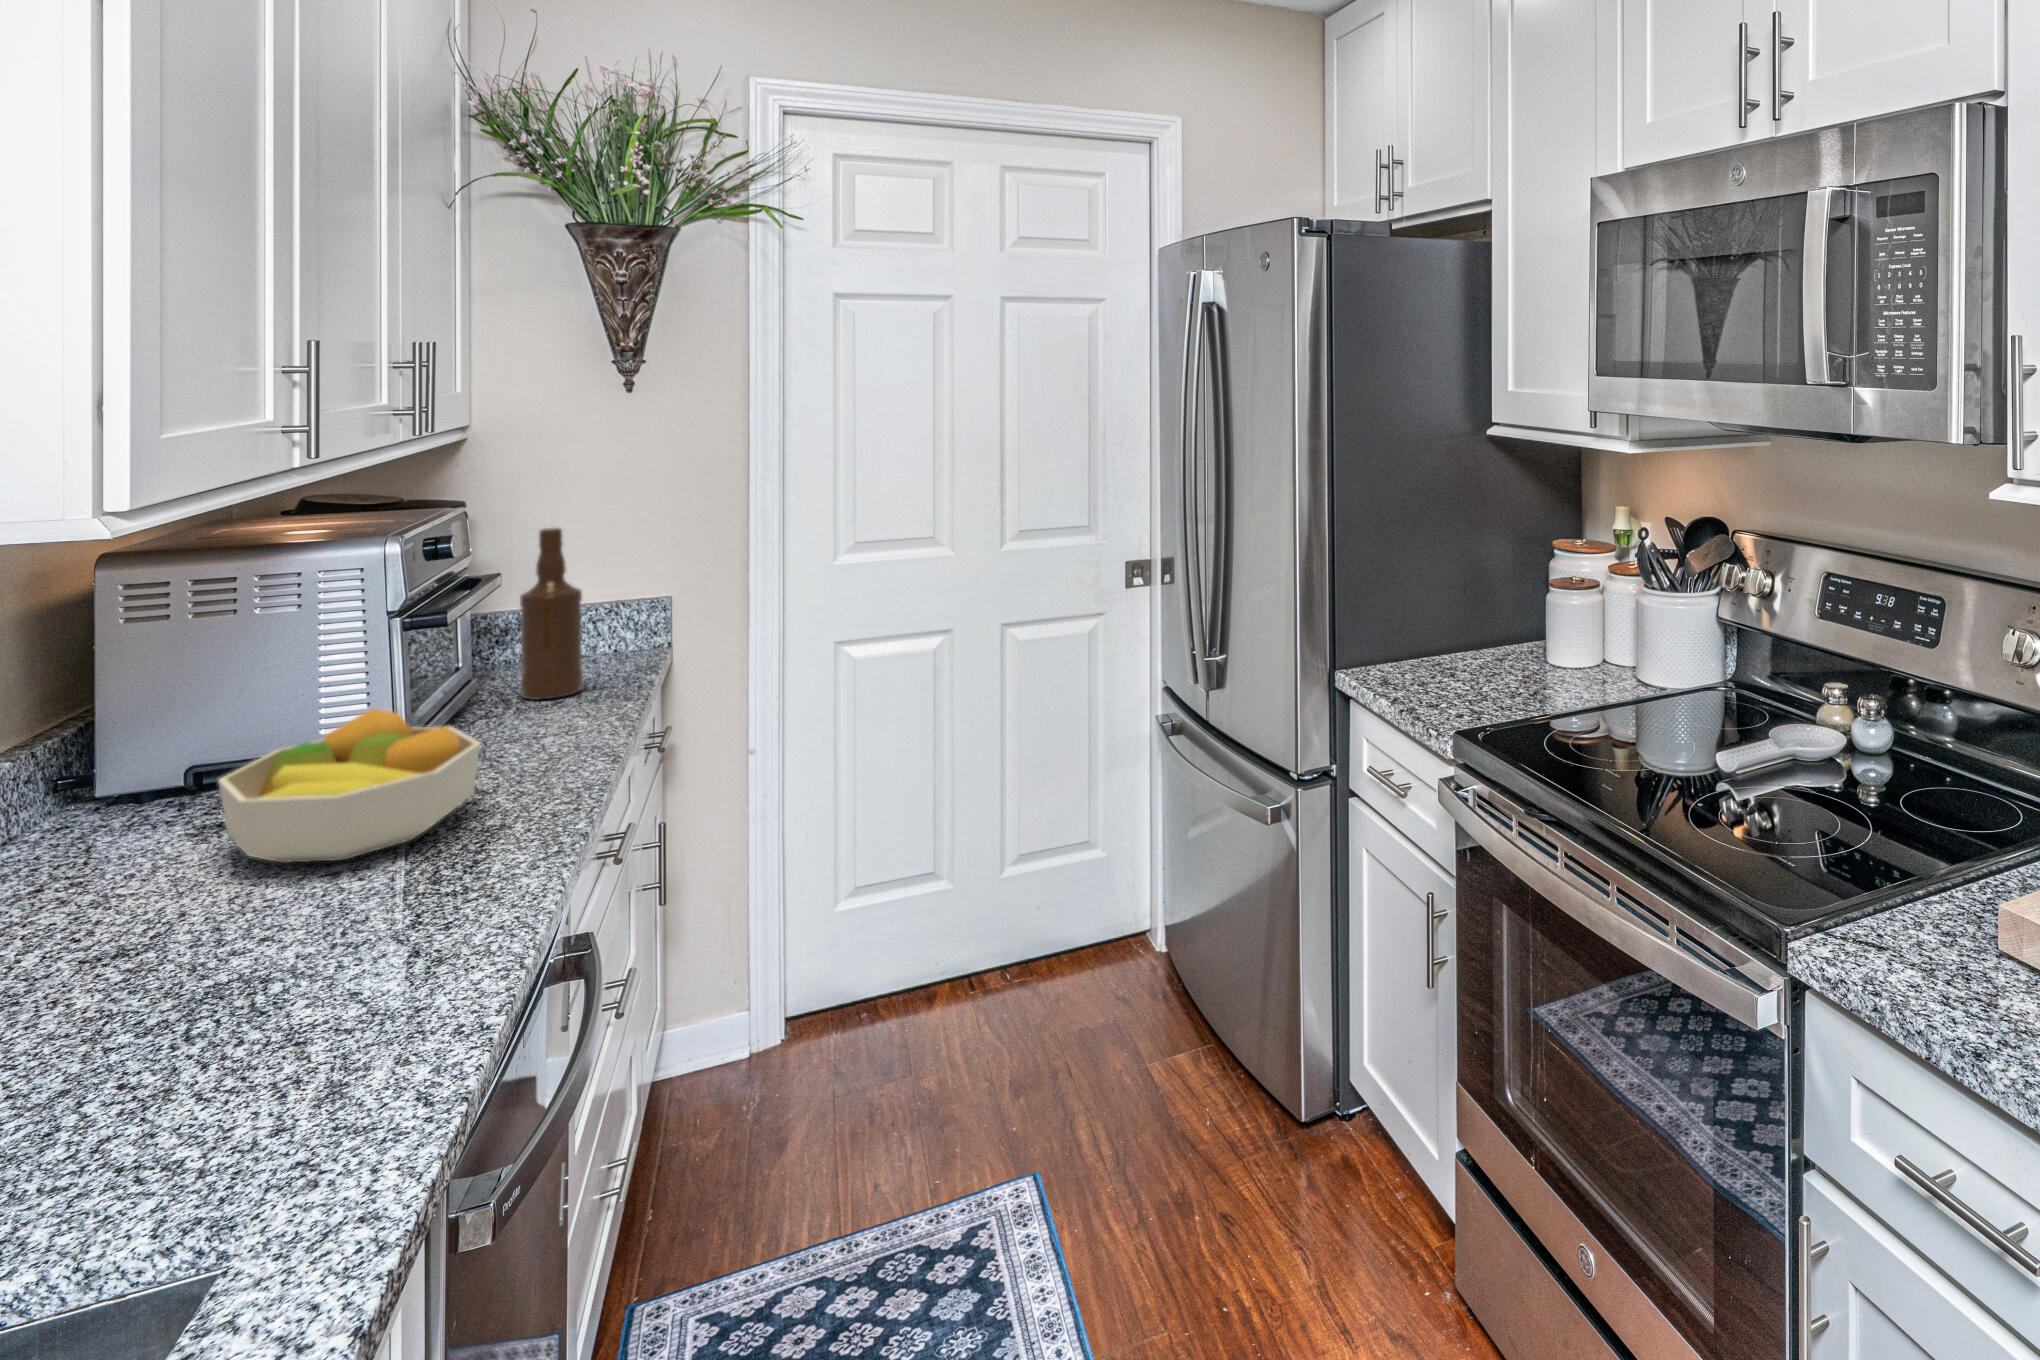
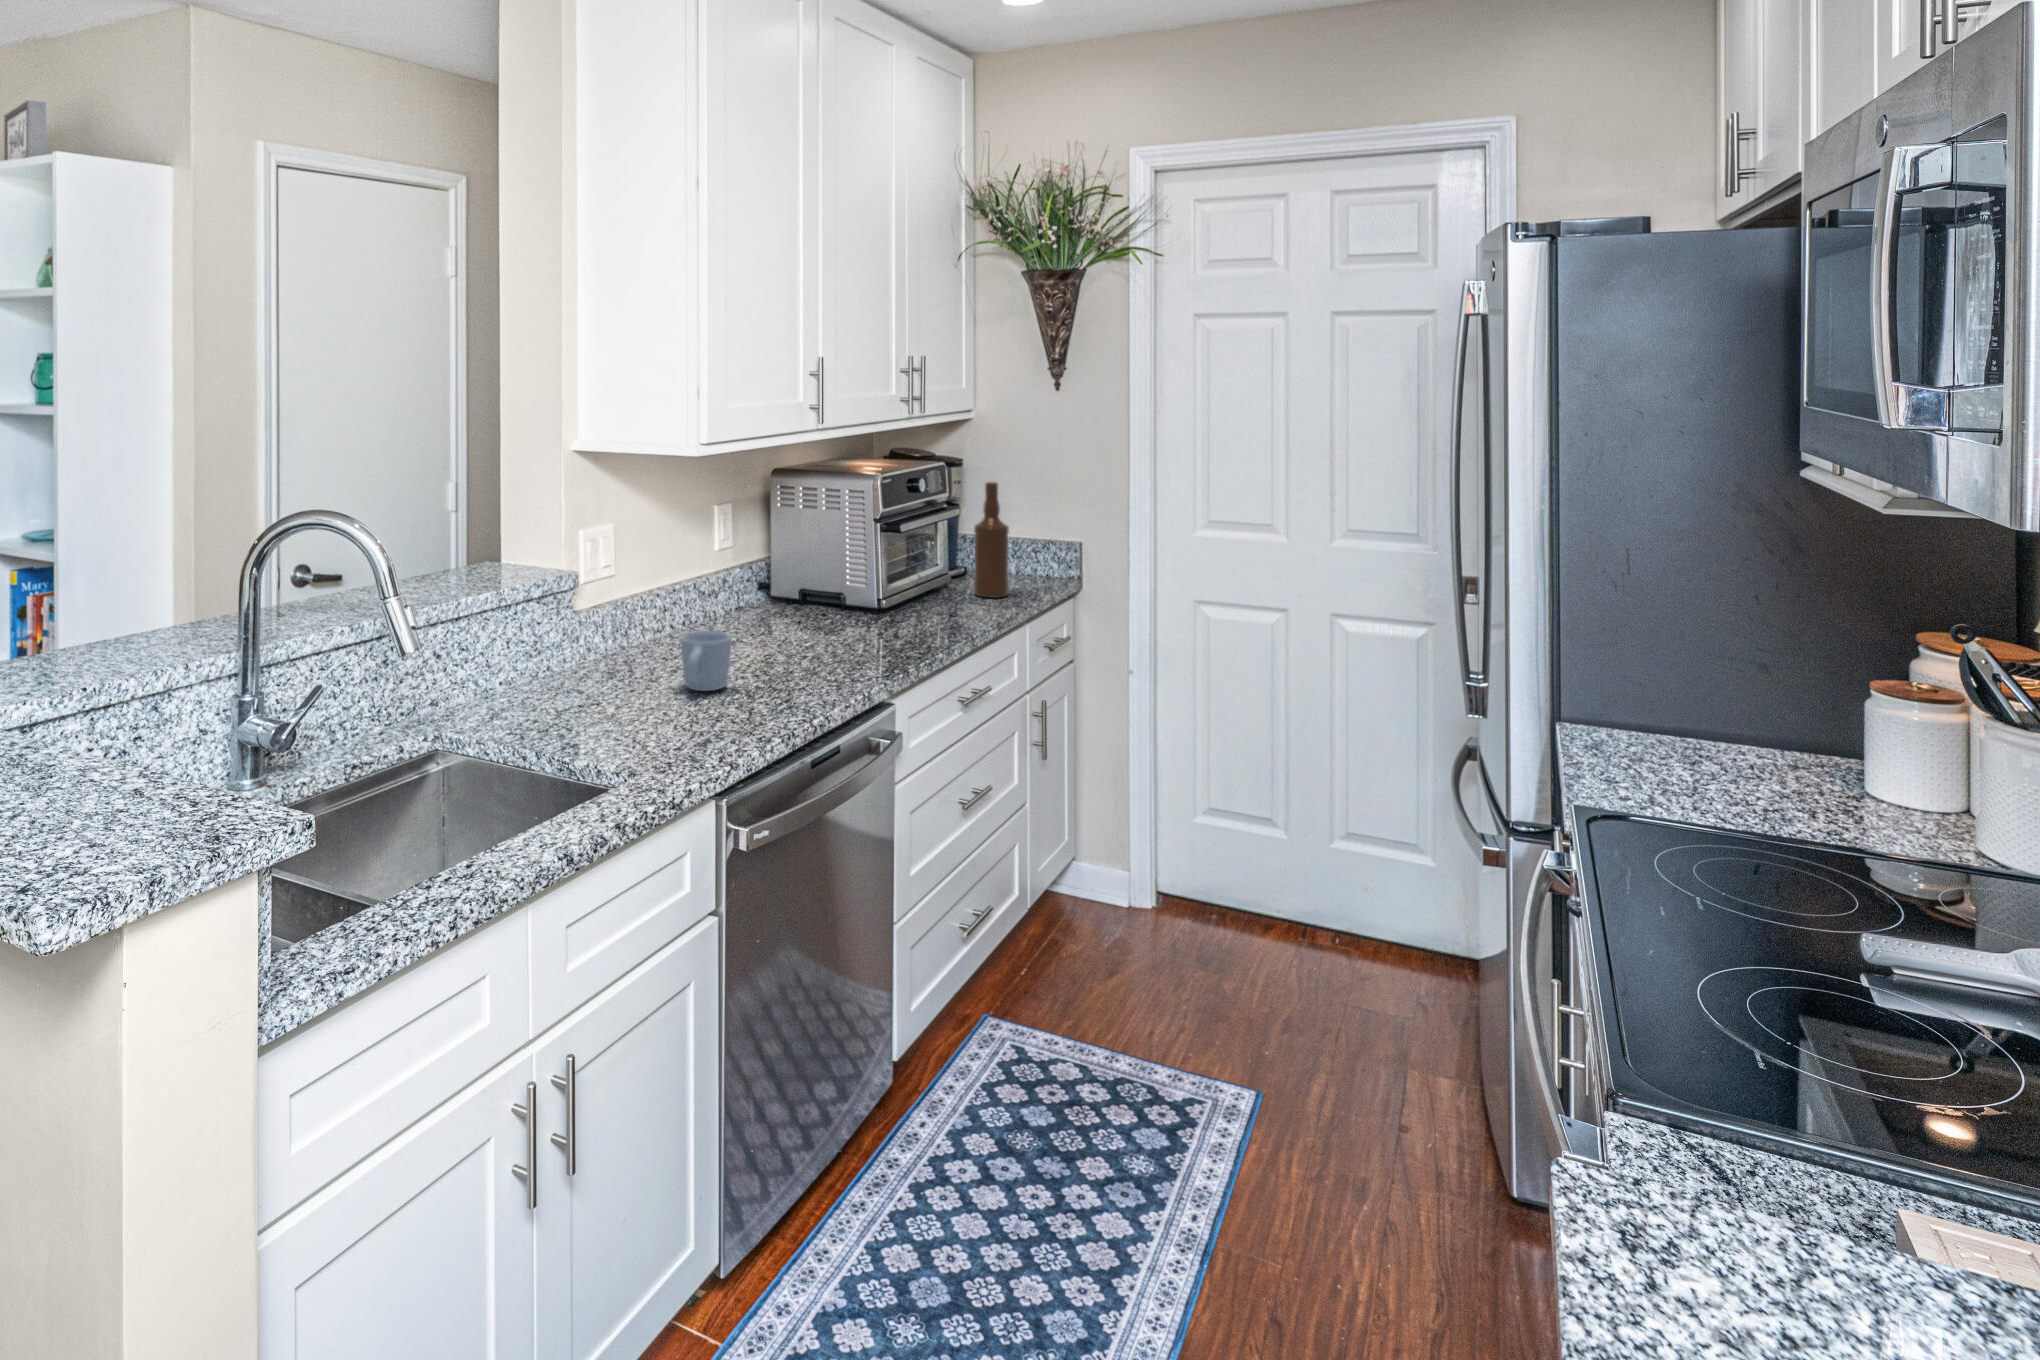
fruit bowl: present [218,709,480,863] -> none [767,574,885,655]
mug: none [114,861,253,992] -> present [680,631,732,691]

